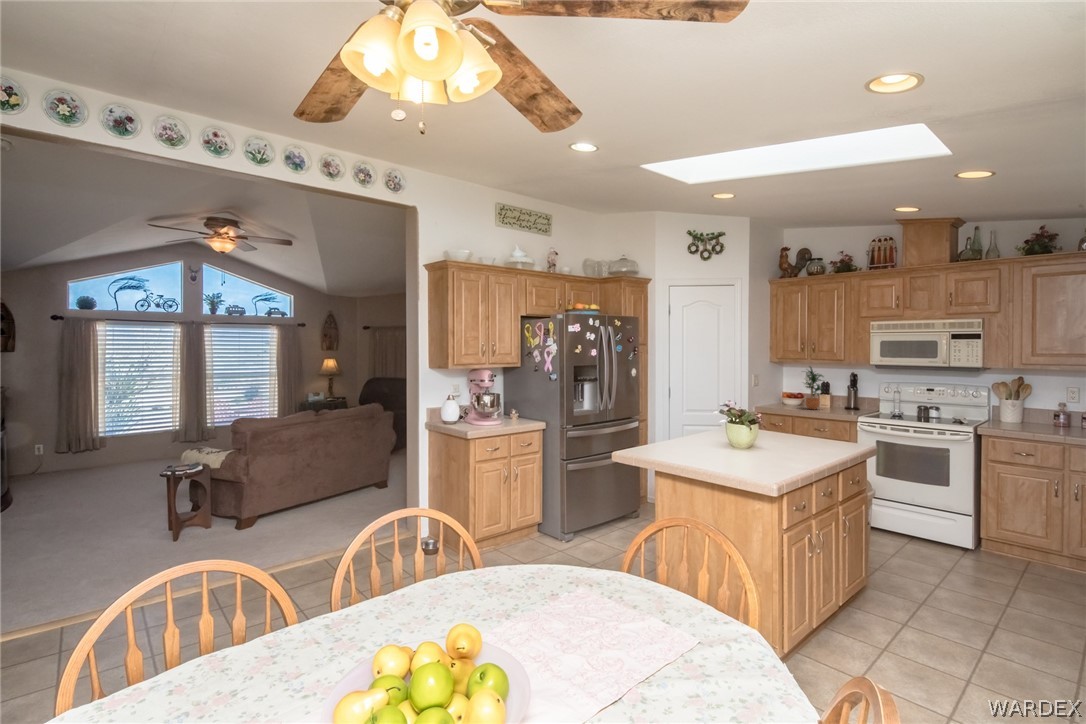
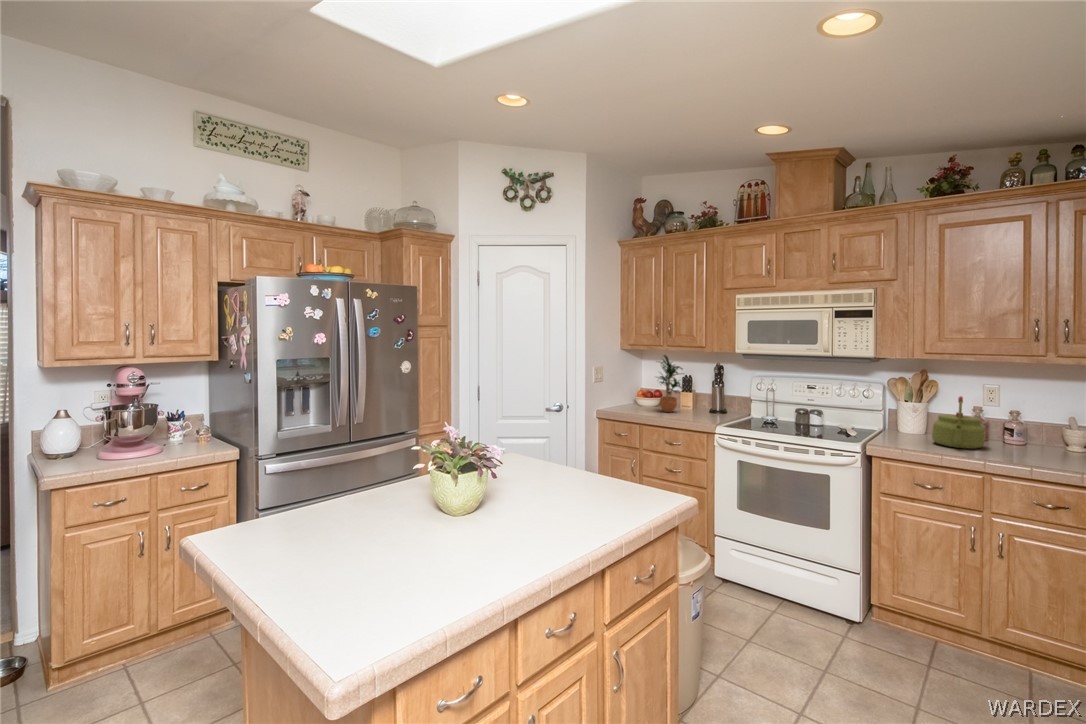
kettle: none [1028,394,1068,431] -> present [932,396,985,449]

